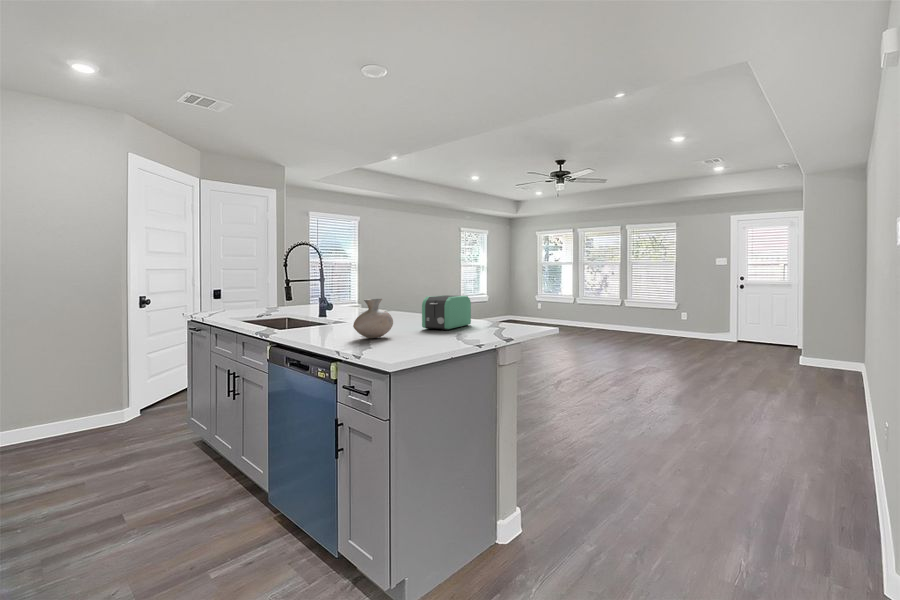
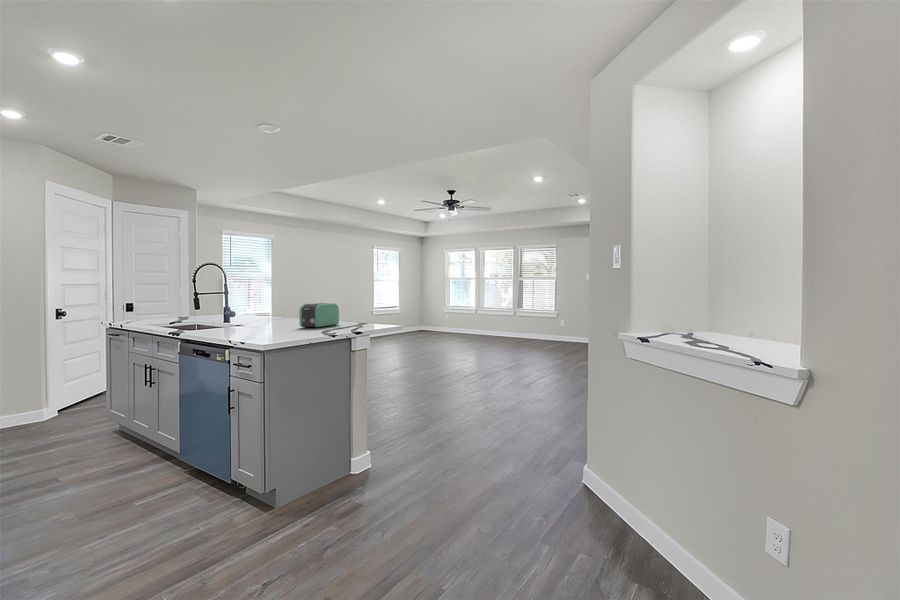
vase: present [353,299,393,338] -> none [243,305,274,333]

